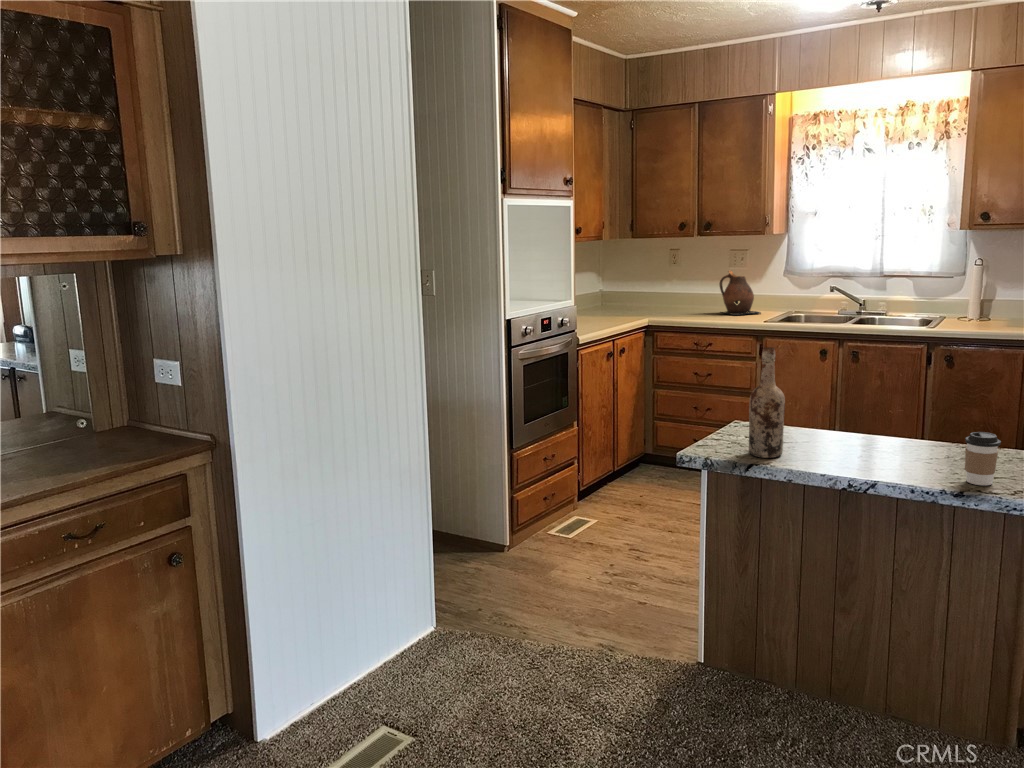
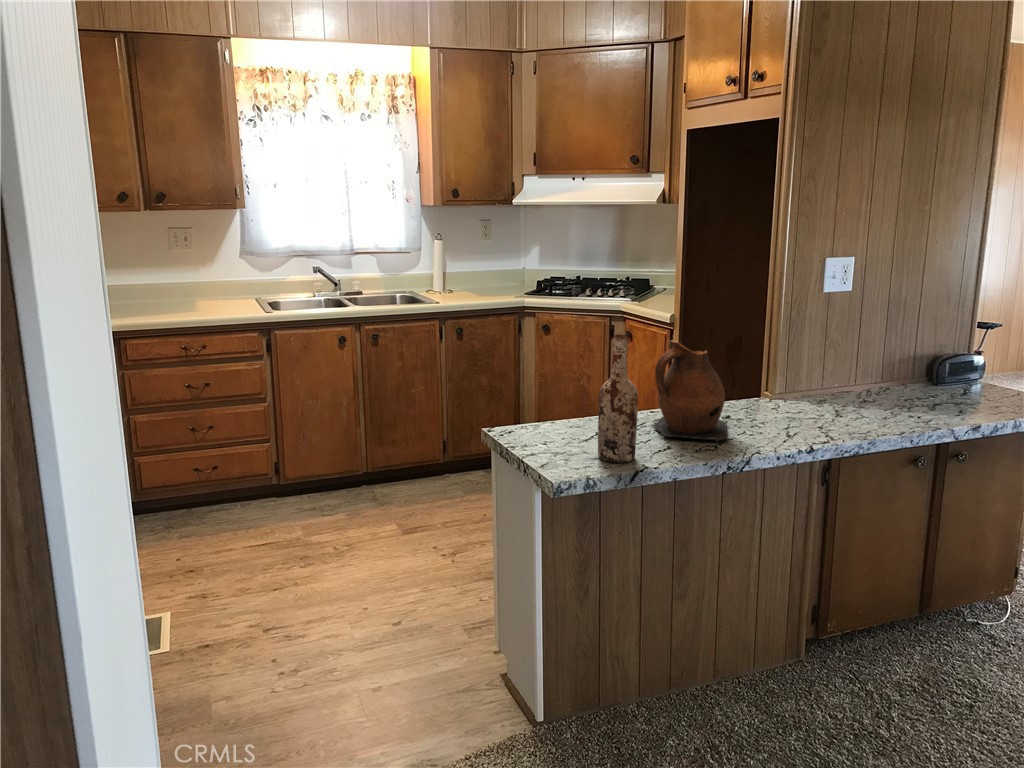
ceramic pitcher: present [719,271,760,315] -> present [654,340,727,442]
coffee cup: present [965,432,1001,485] -> none [785,388,815,437]

